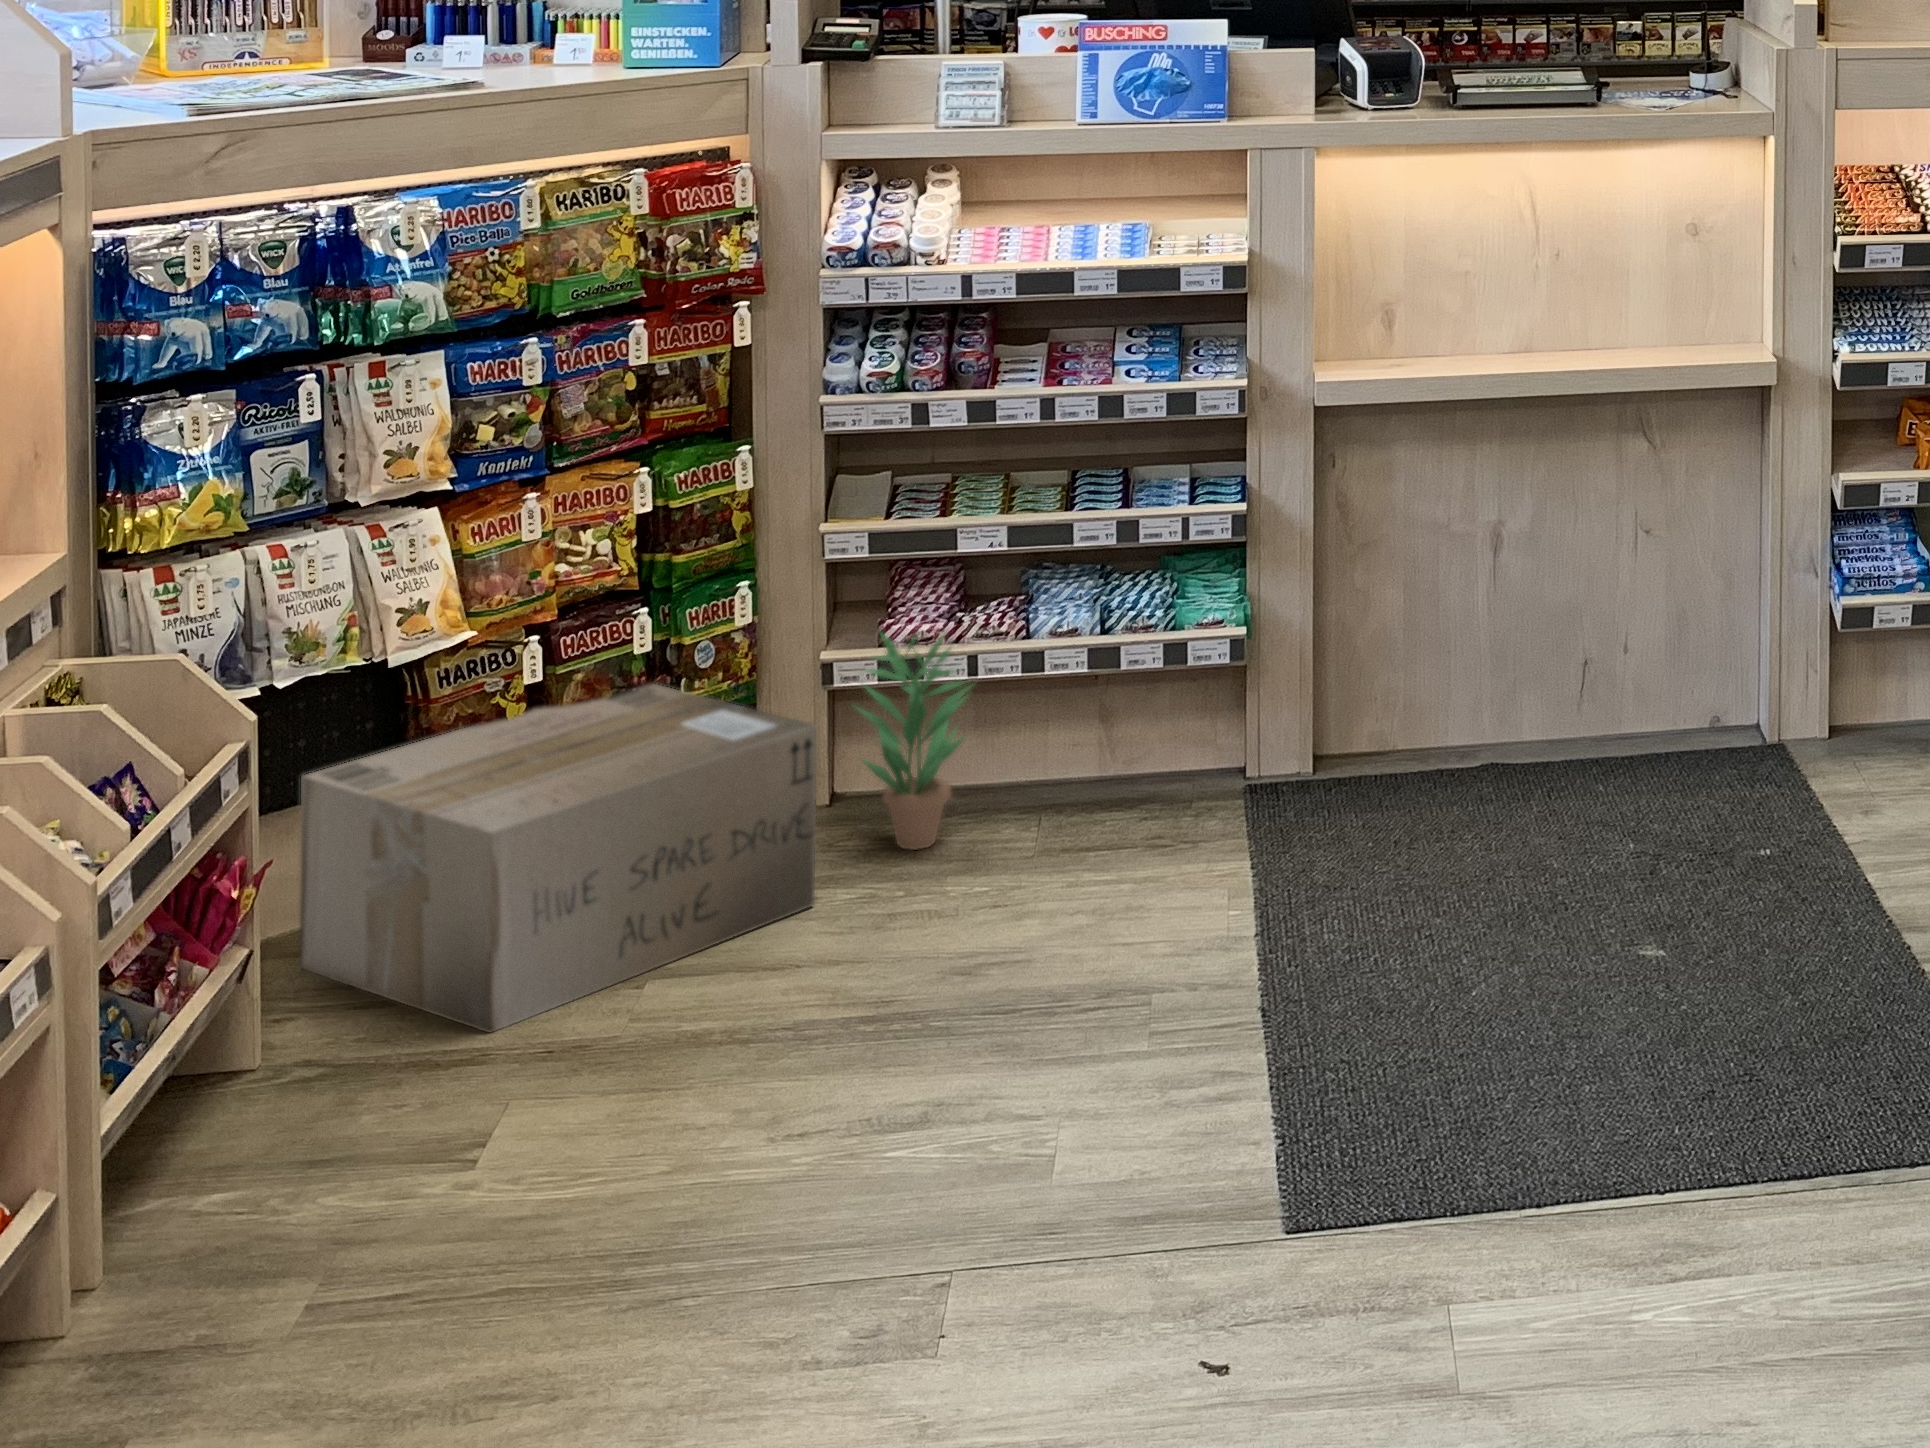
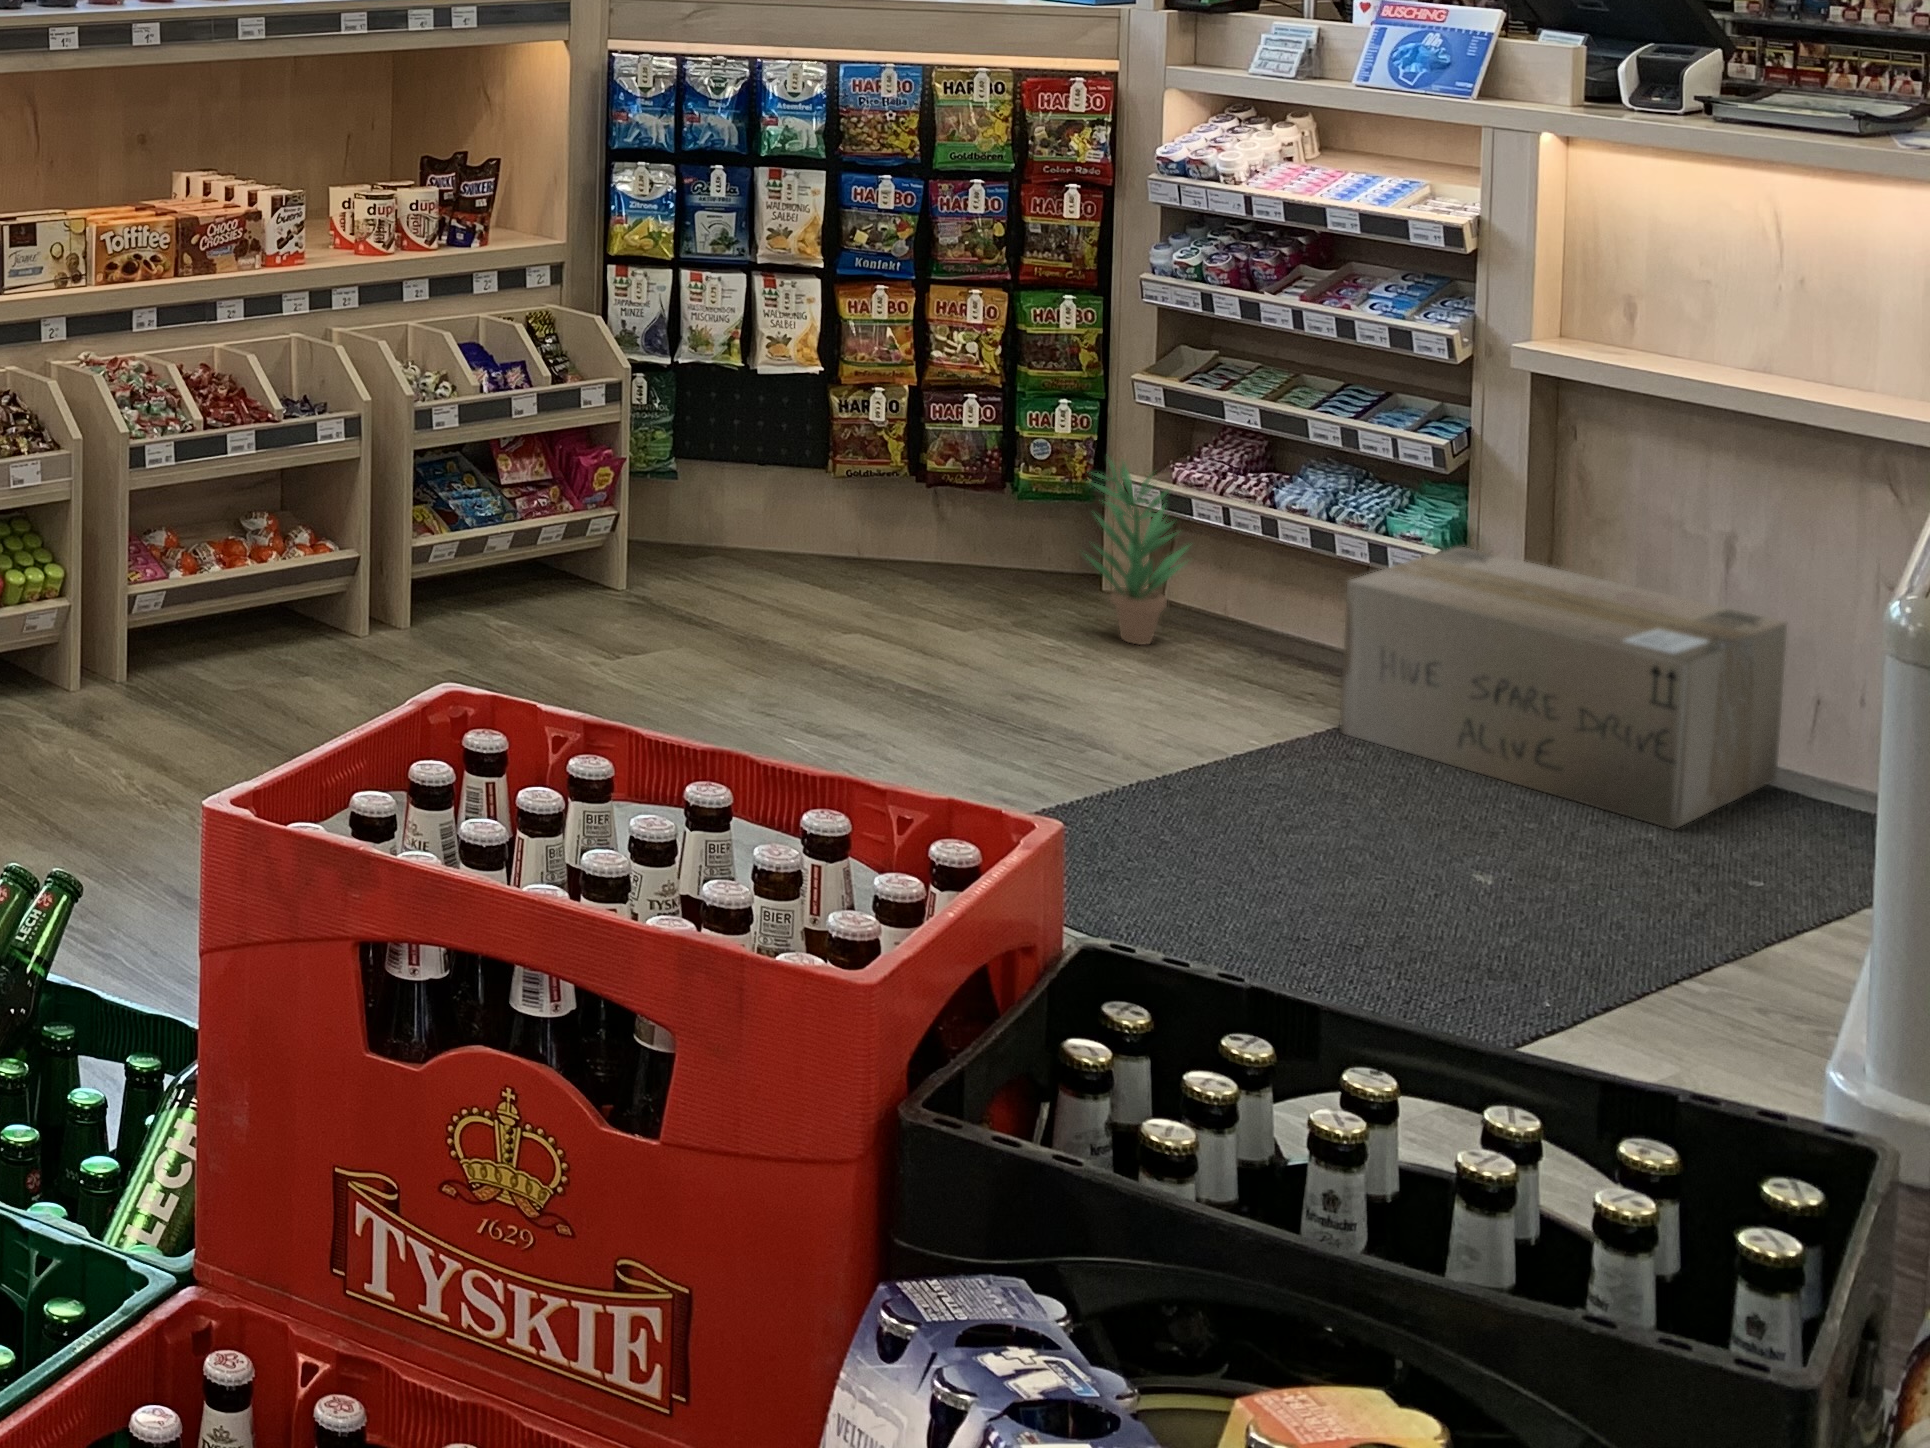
cardboard box: present [300,684,817,1033] -> present [1339,547,1787,829]

